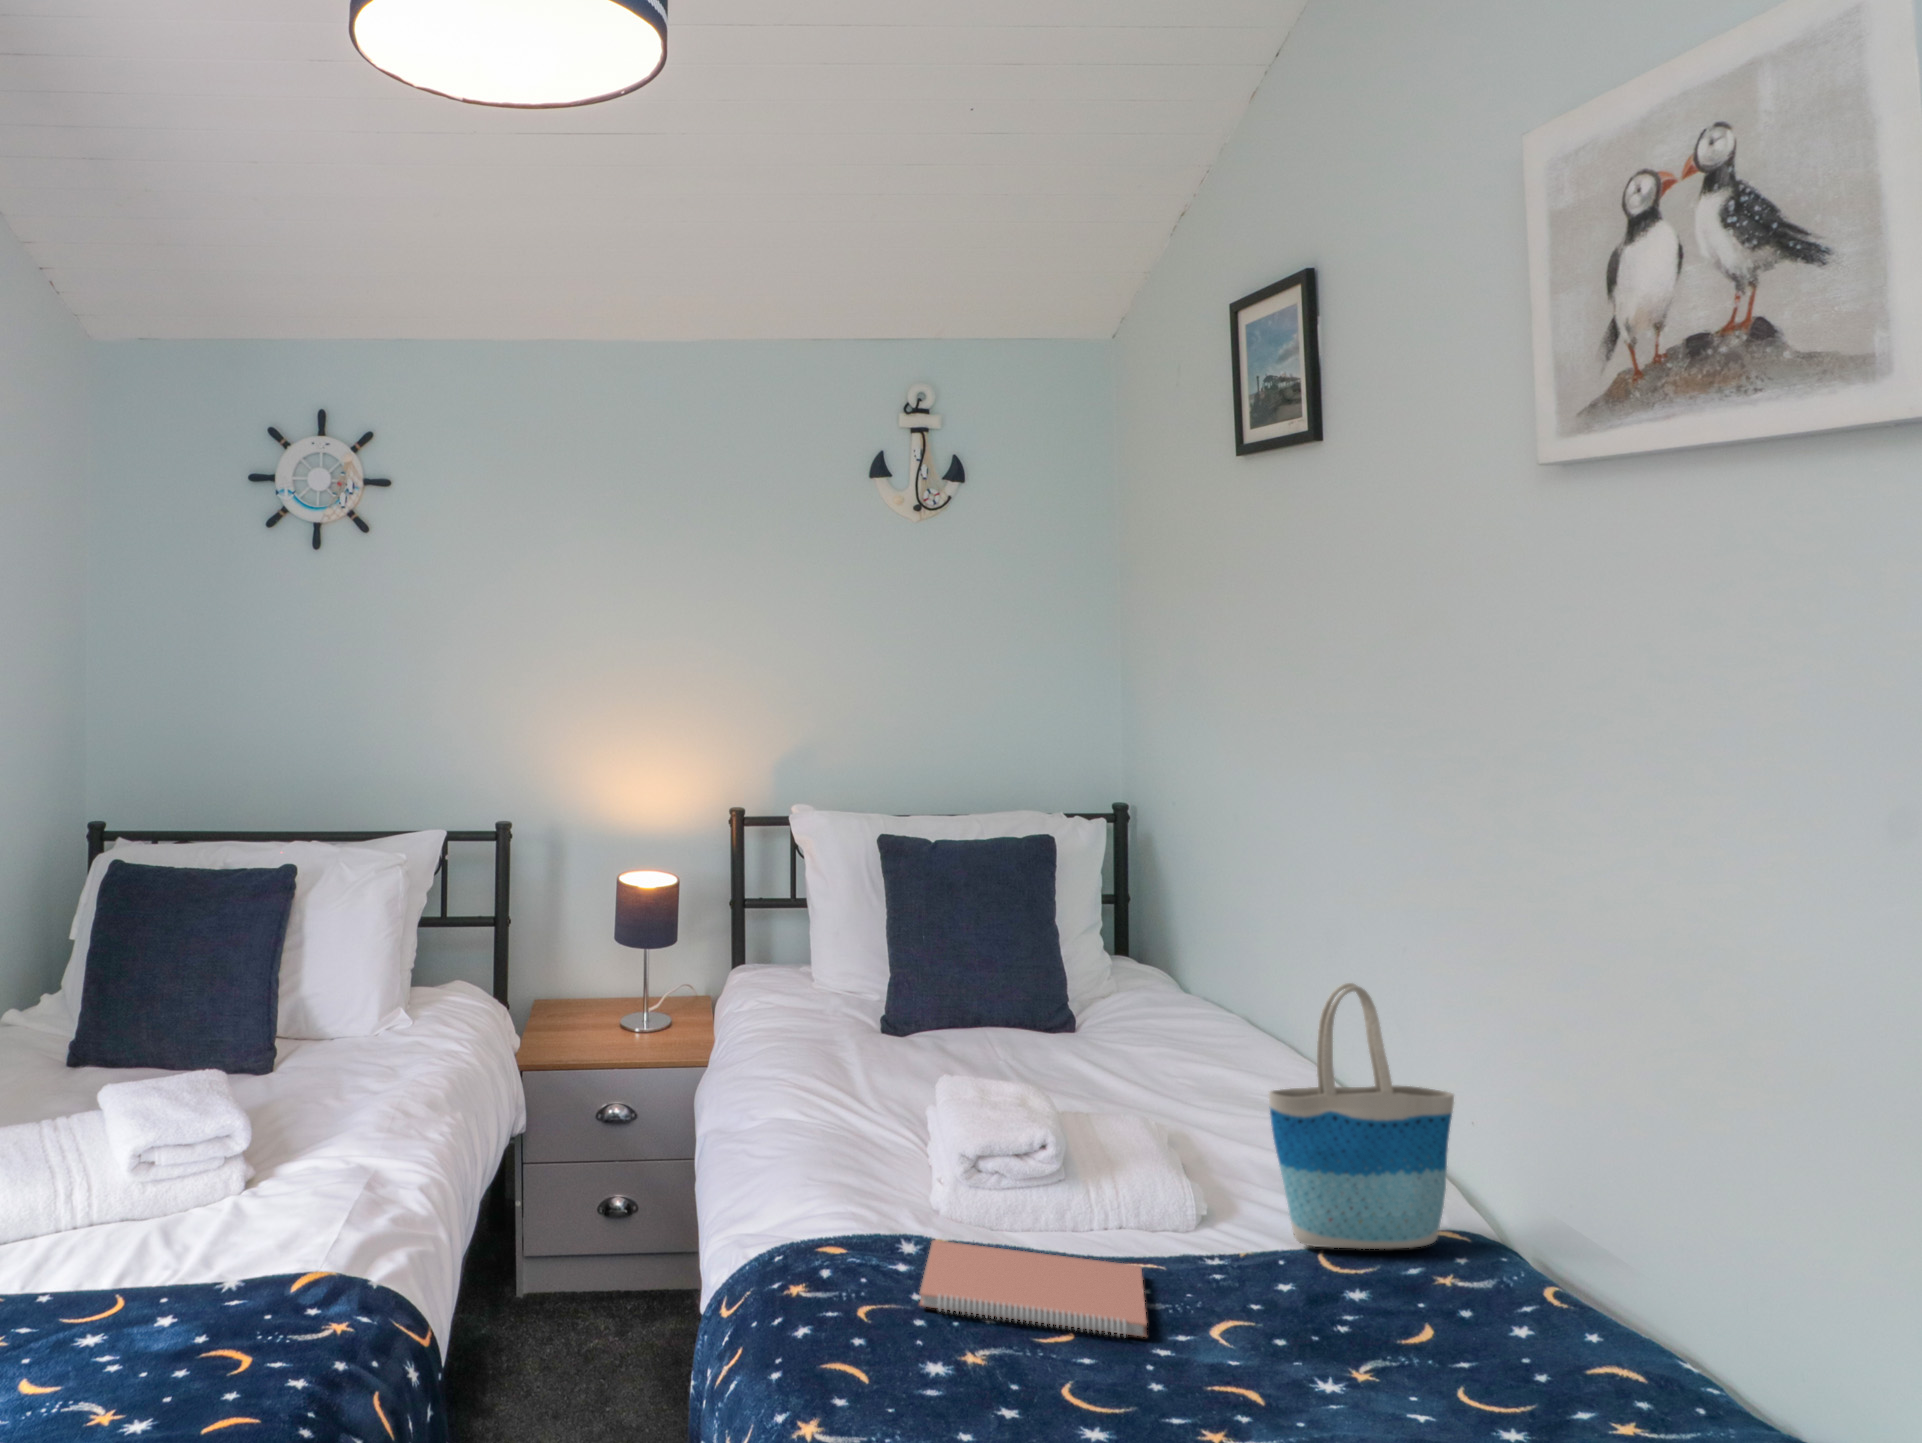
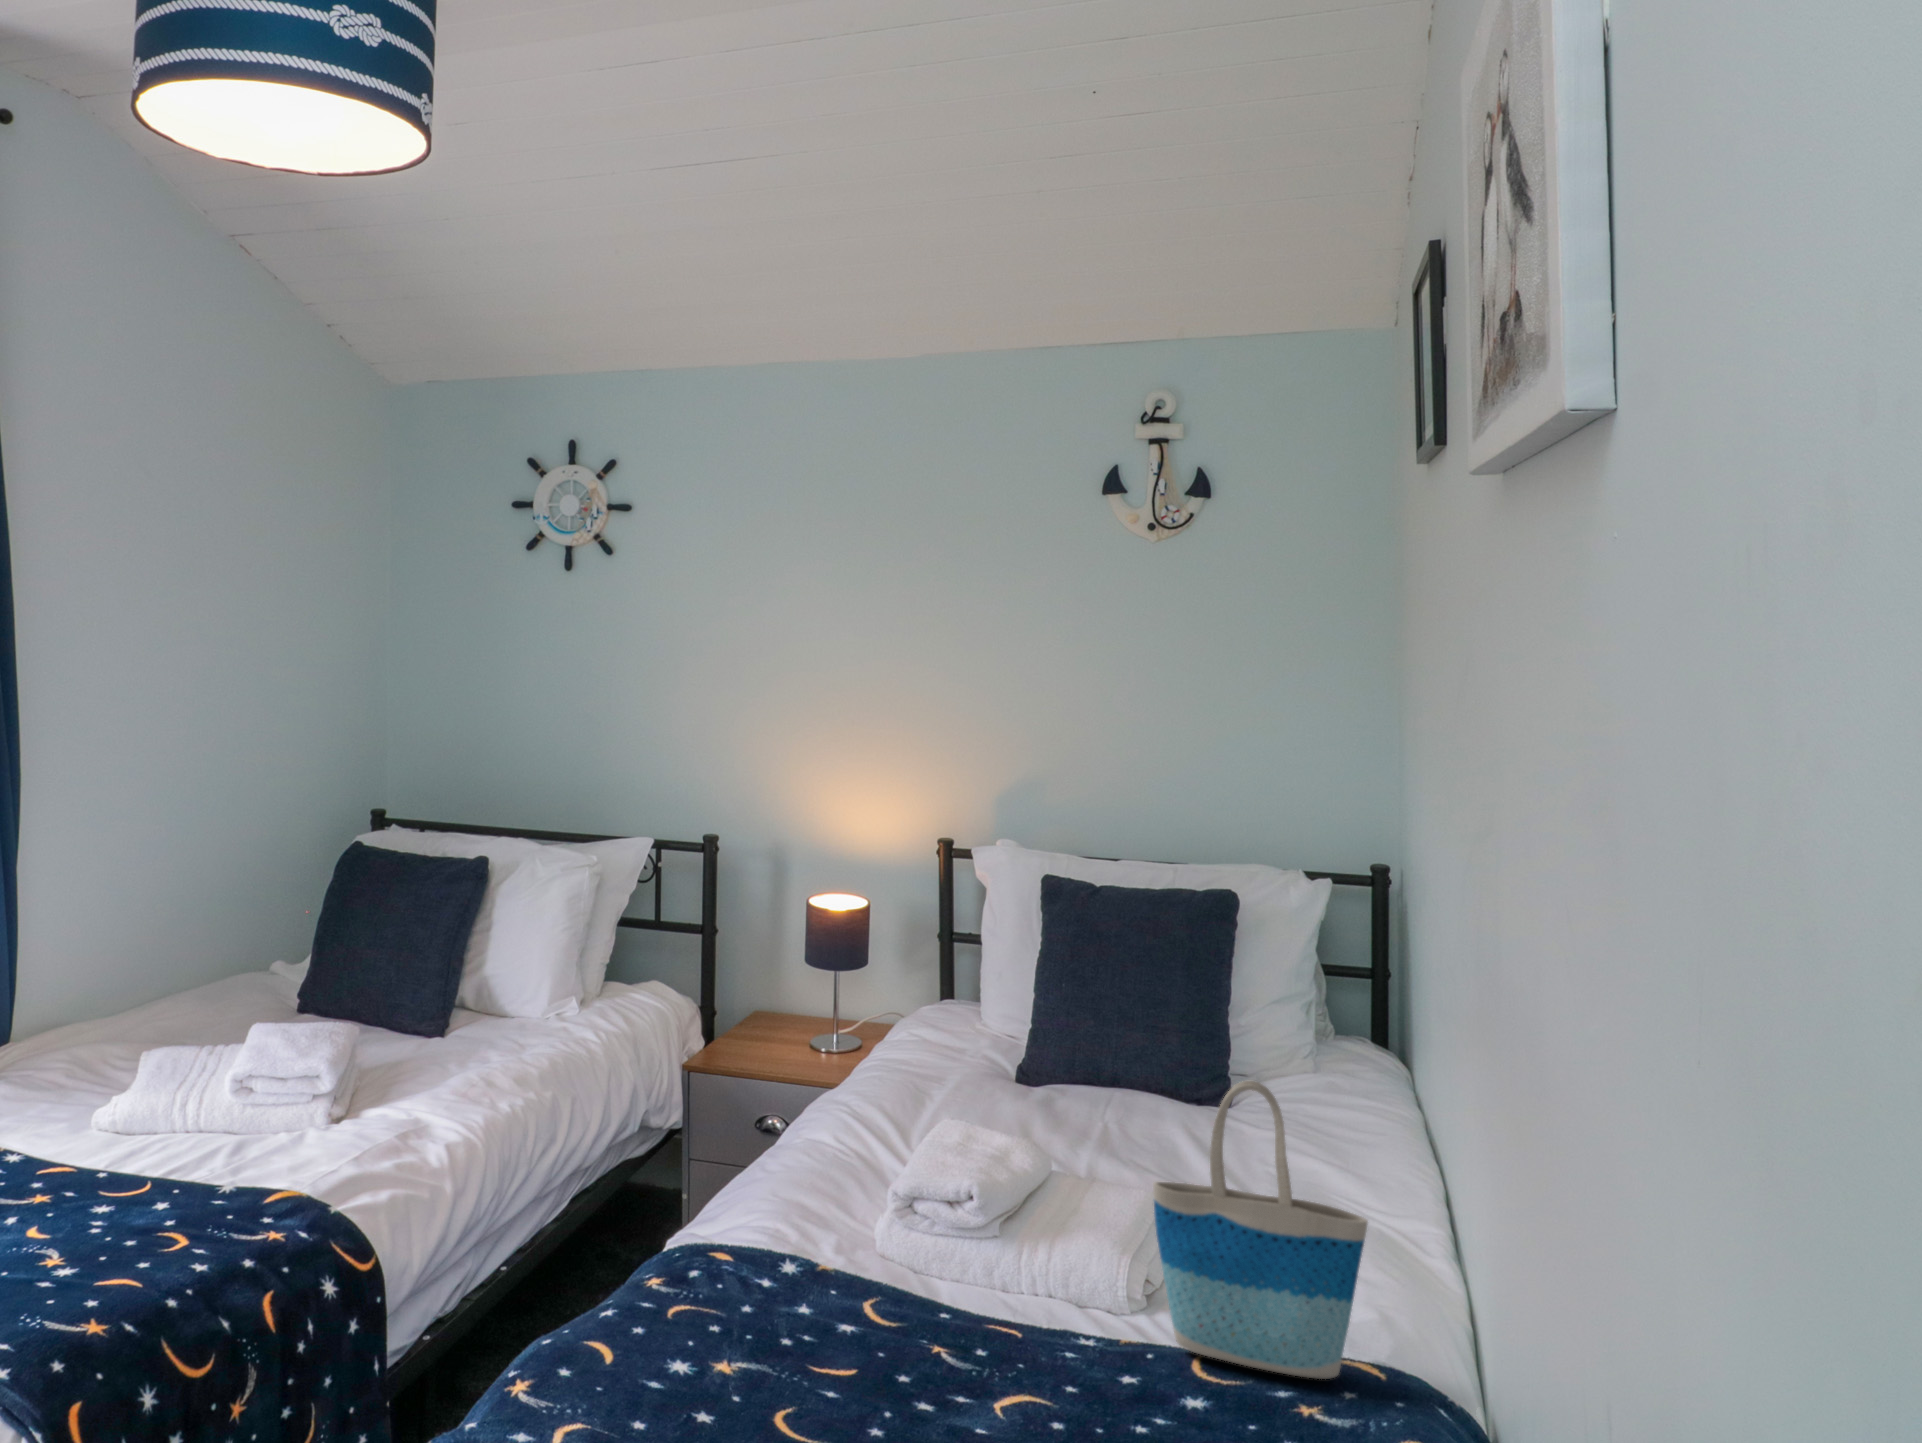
notebook: present [919,1240,1147,1337] -> none [744,1265,980,1381]

